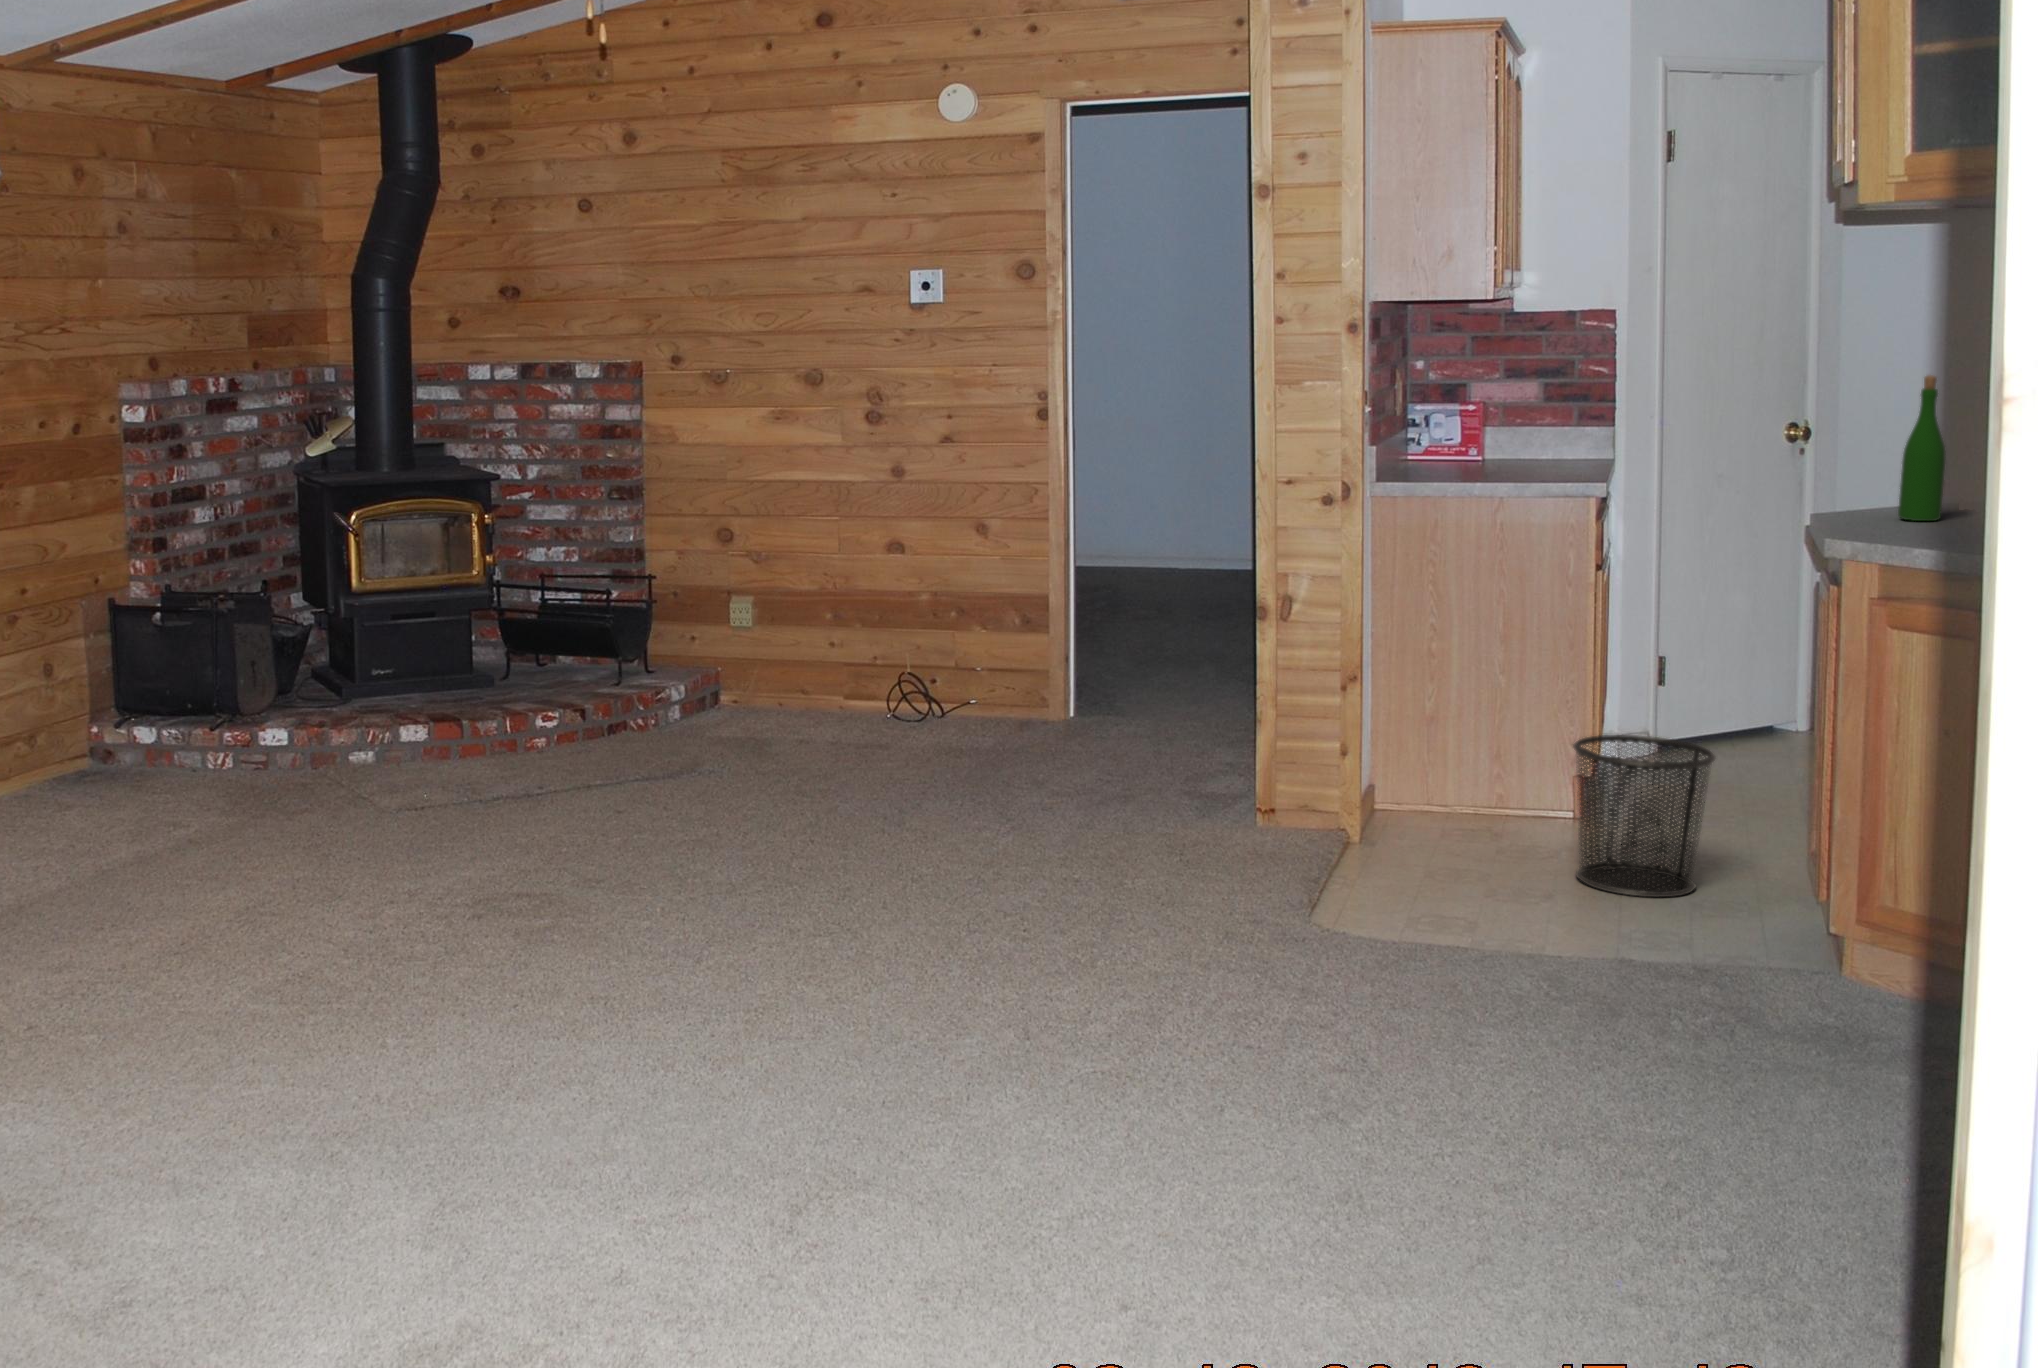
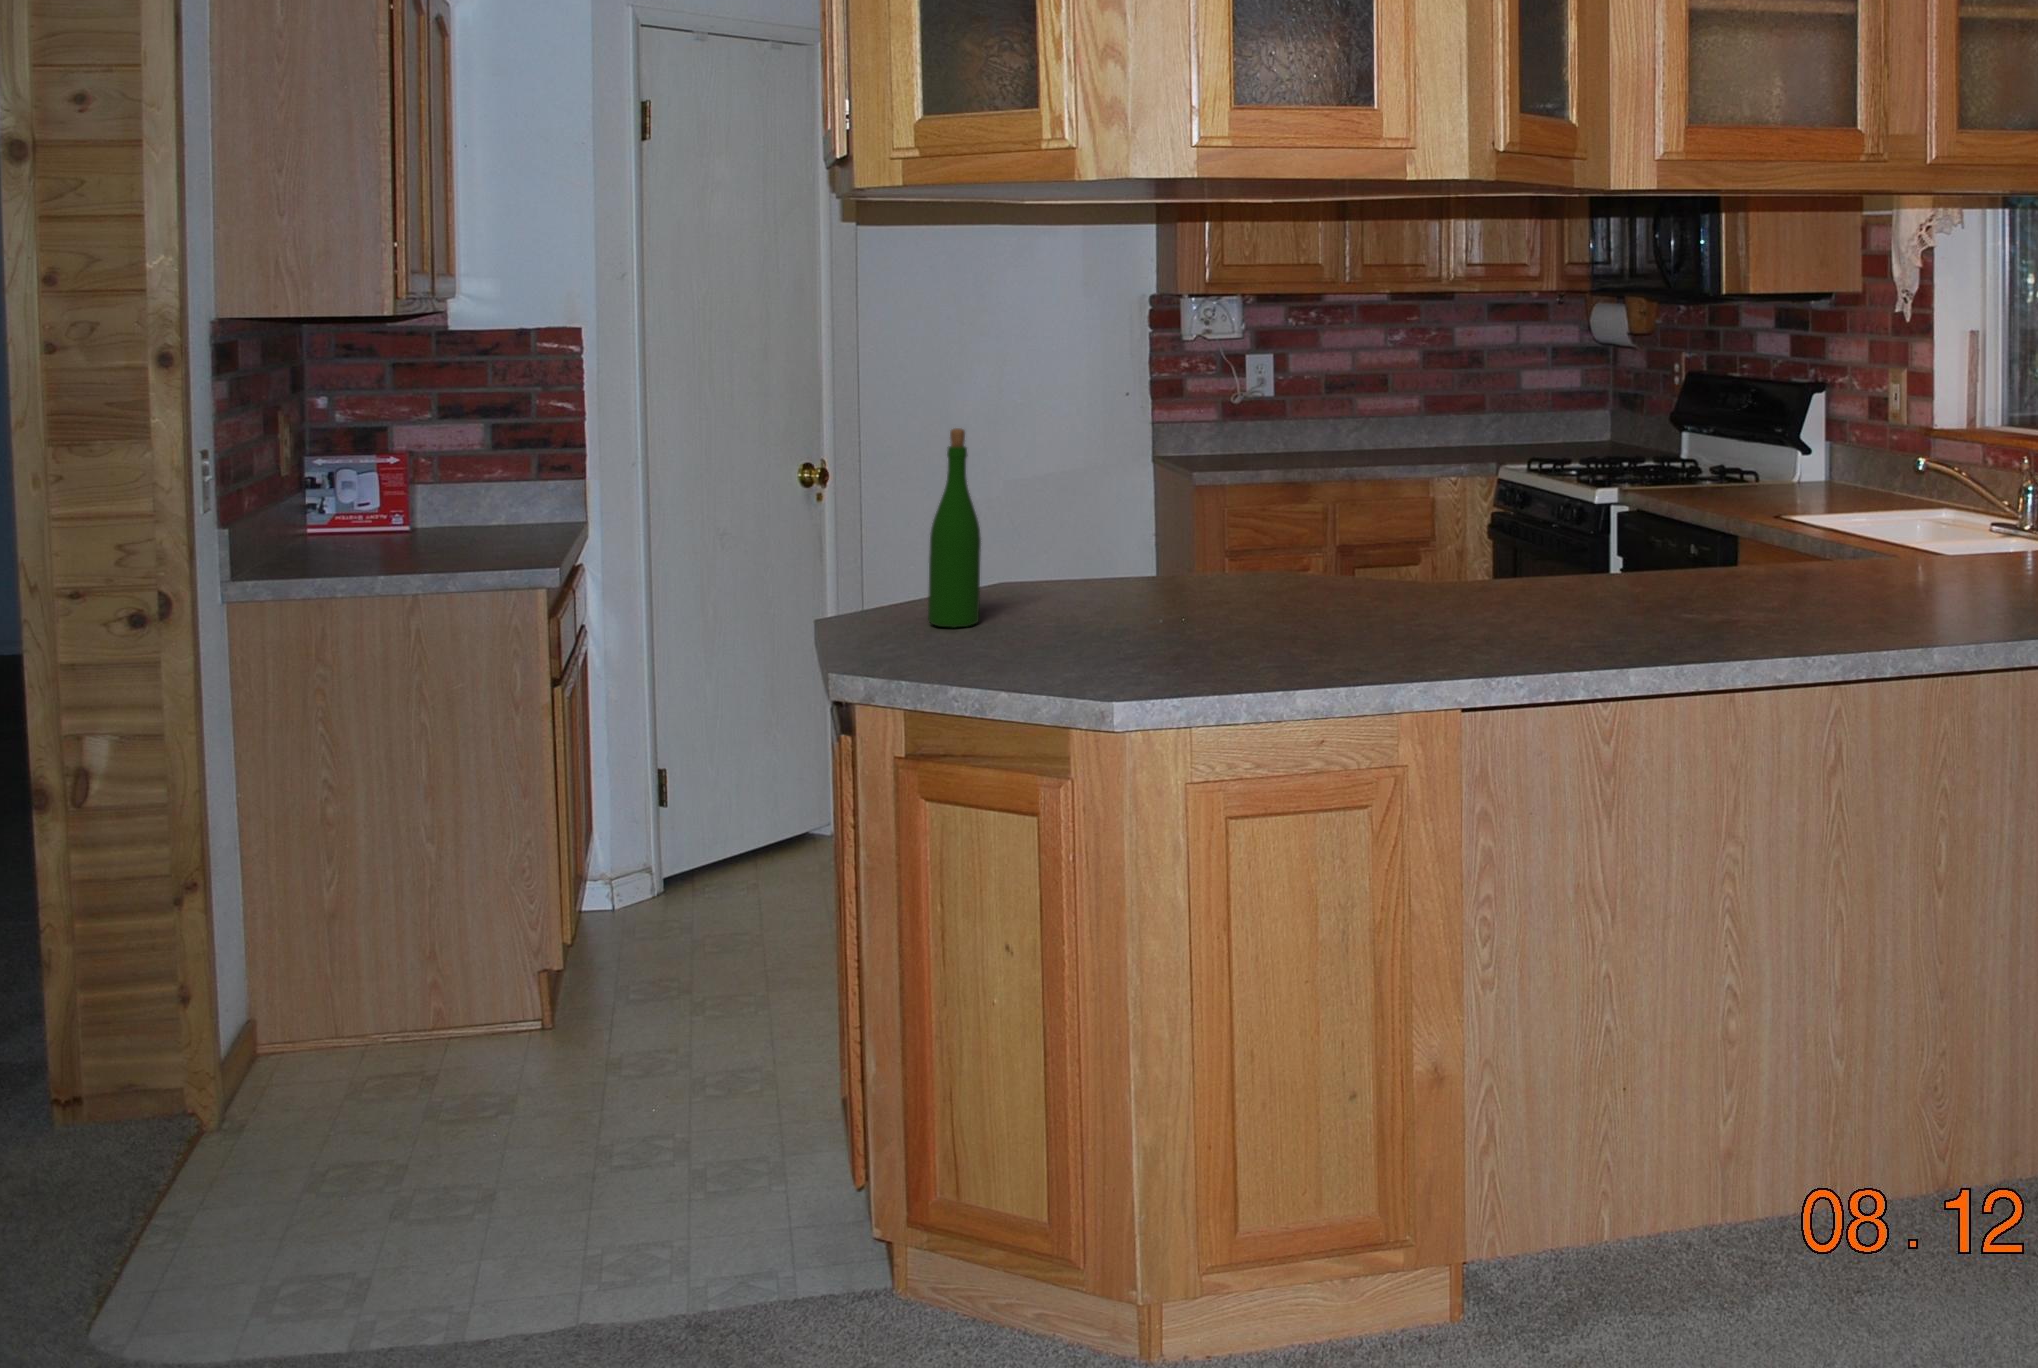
waste bin: present [1573,735,1716,897] -> none [515,938,715,1198]

